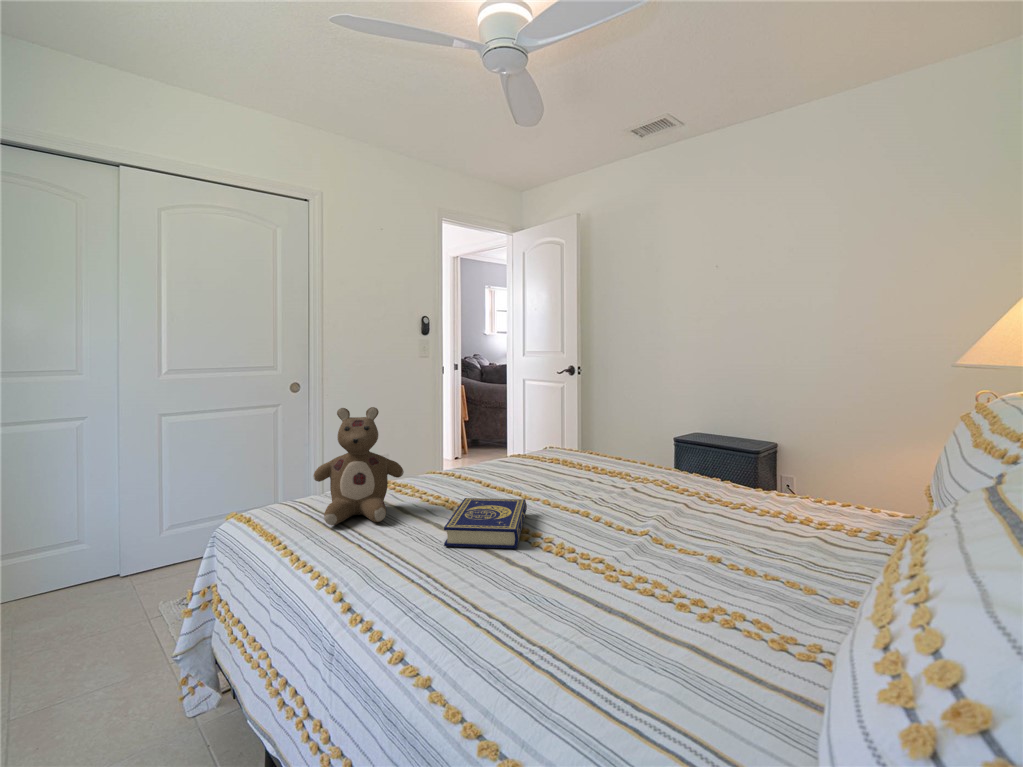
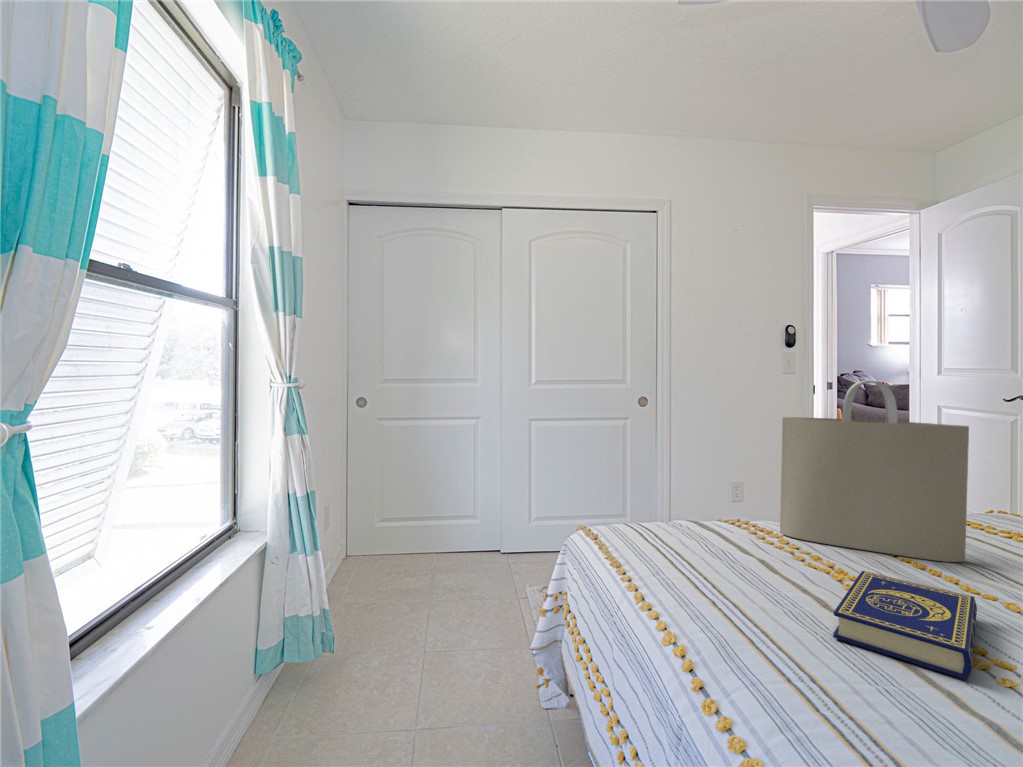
tote bag: none [412,359,526,487] -> present [780,380,969,562]
stuffed bear: present [313,407,404,525] -> none [662,433,771,576]

